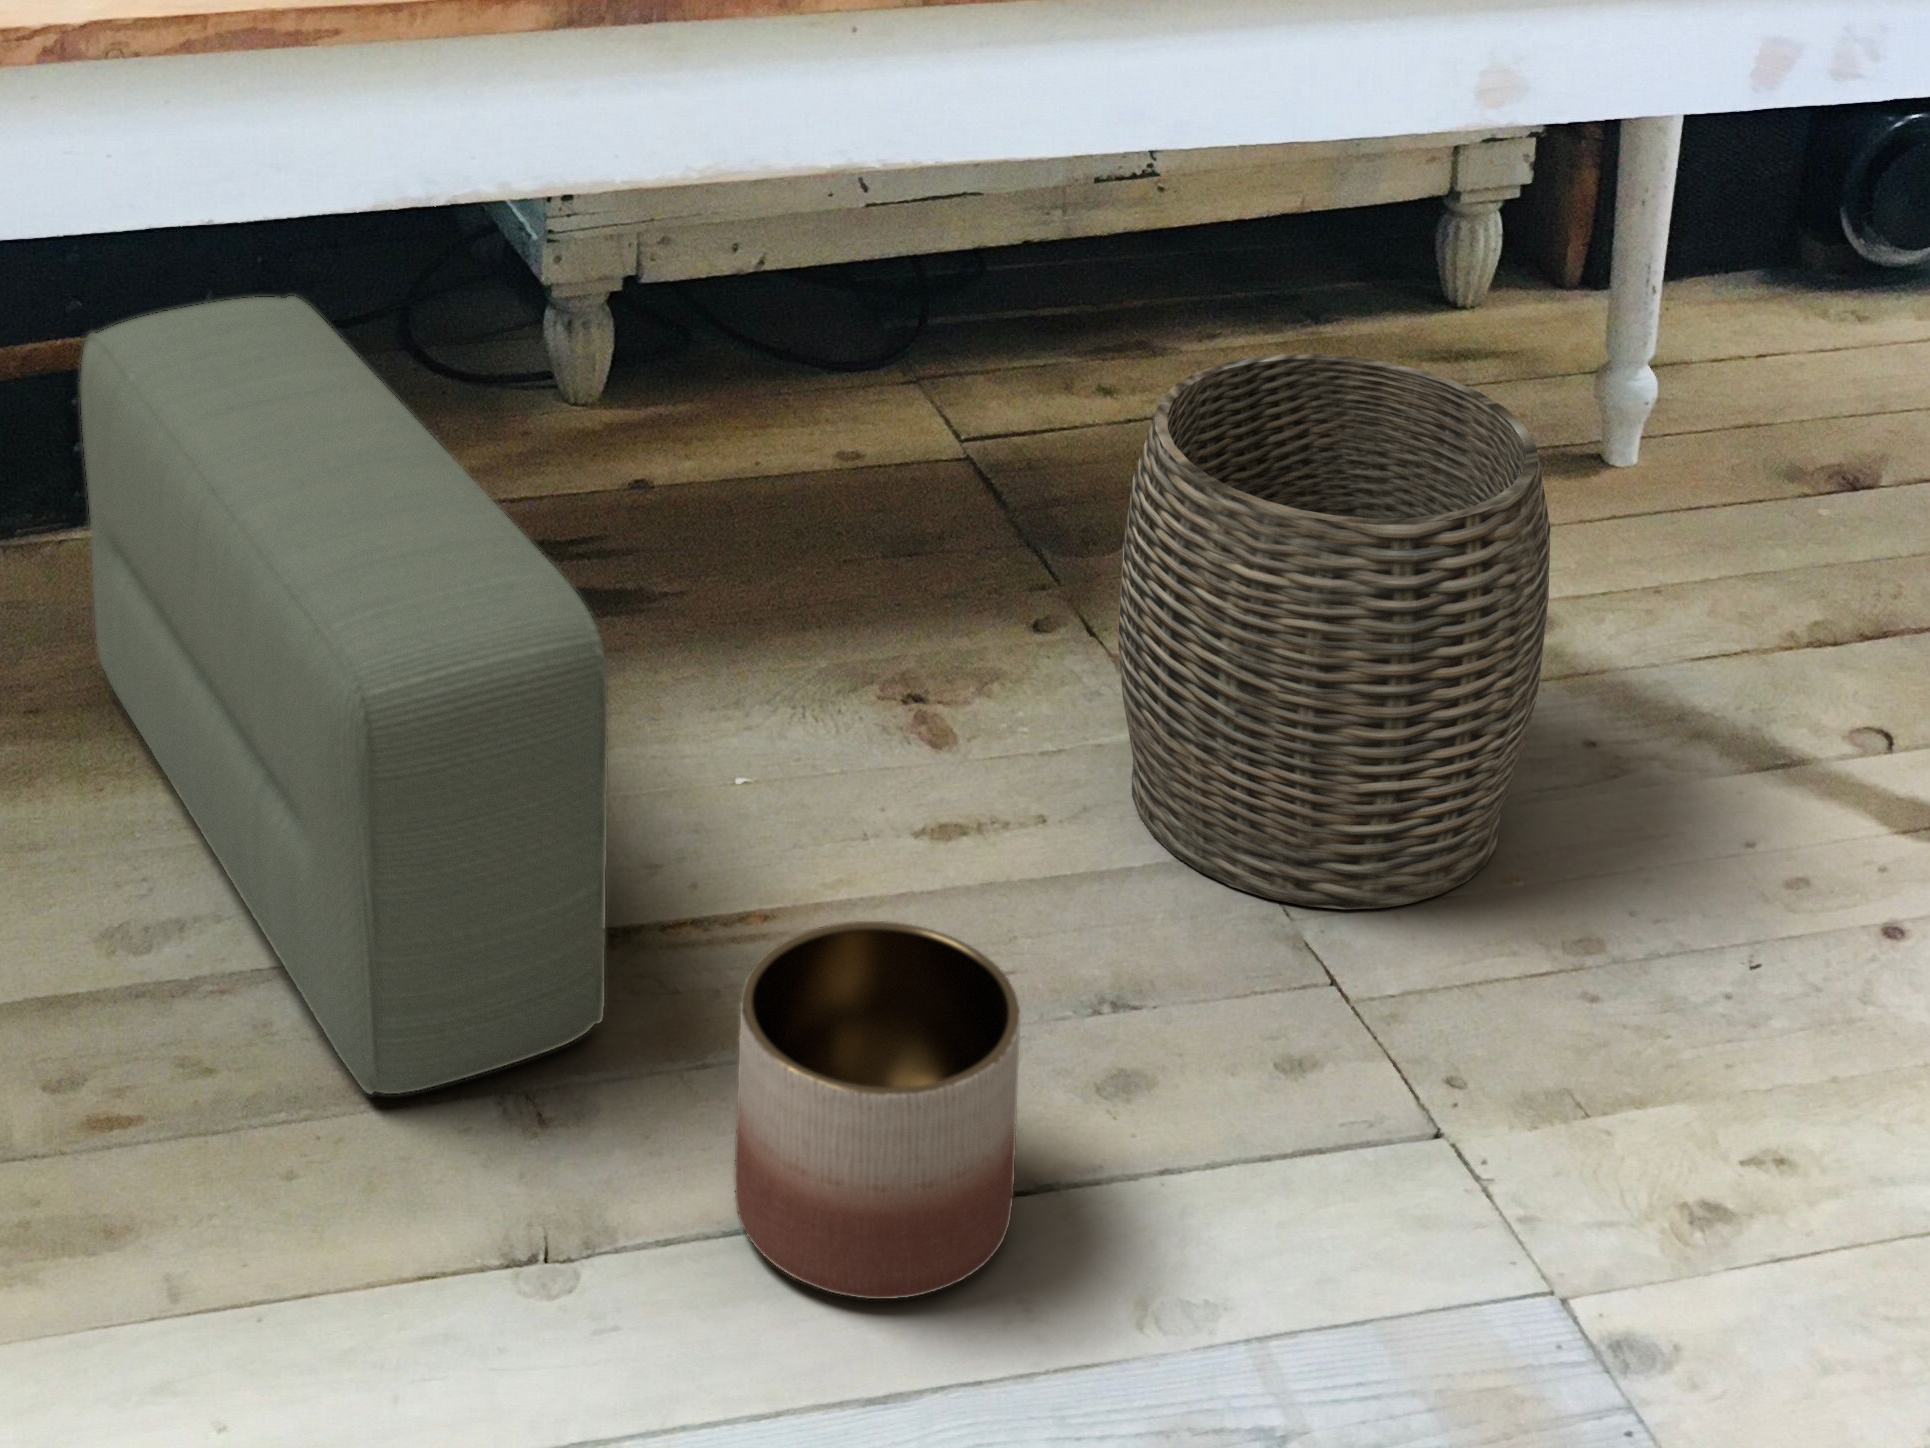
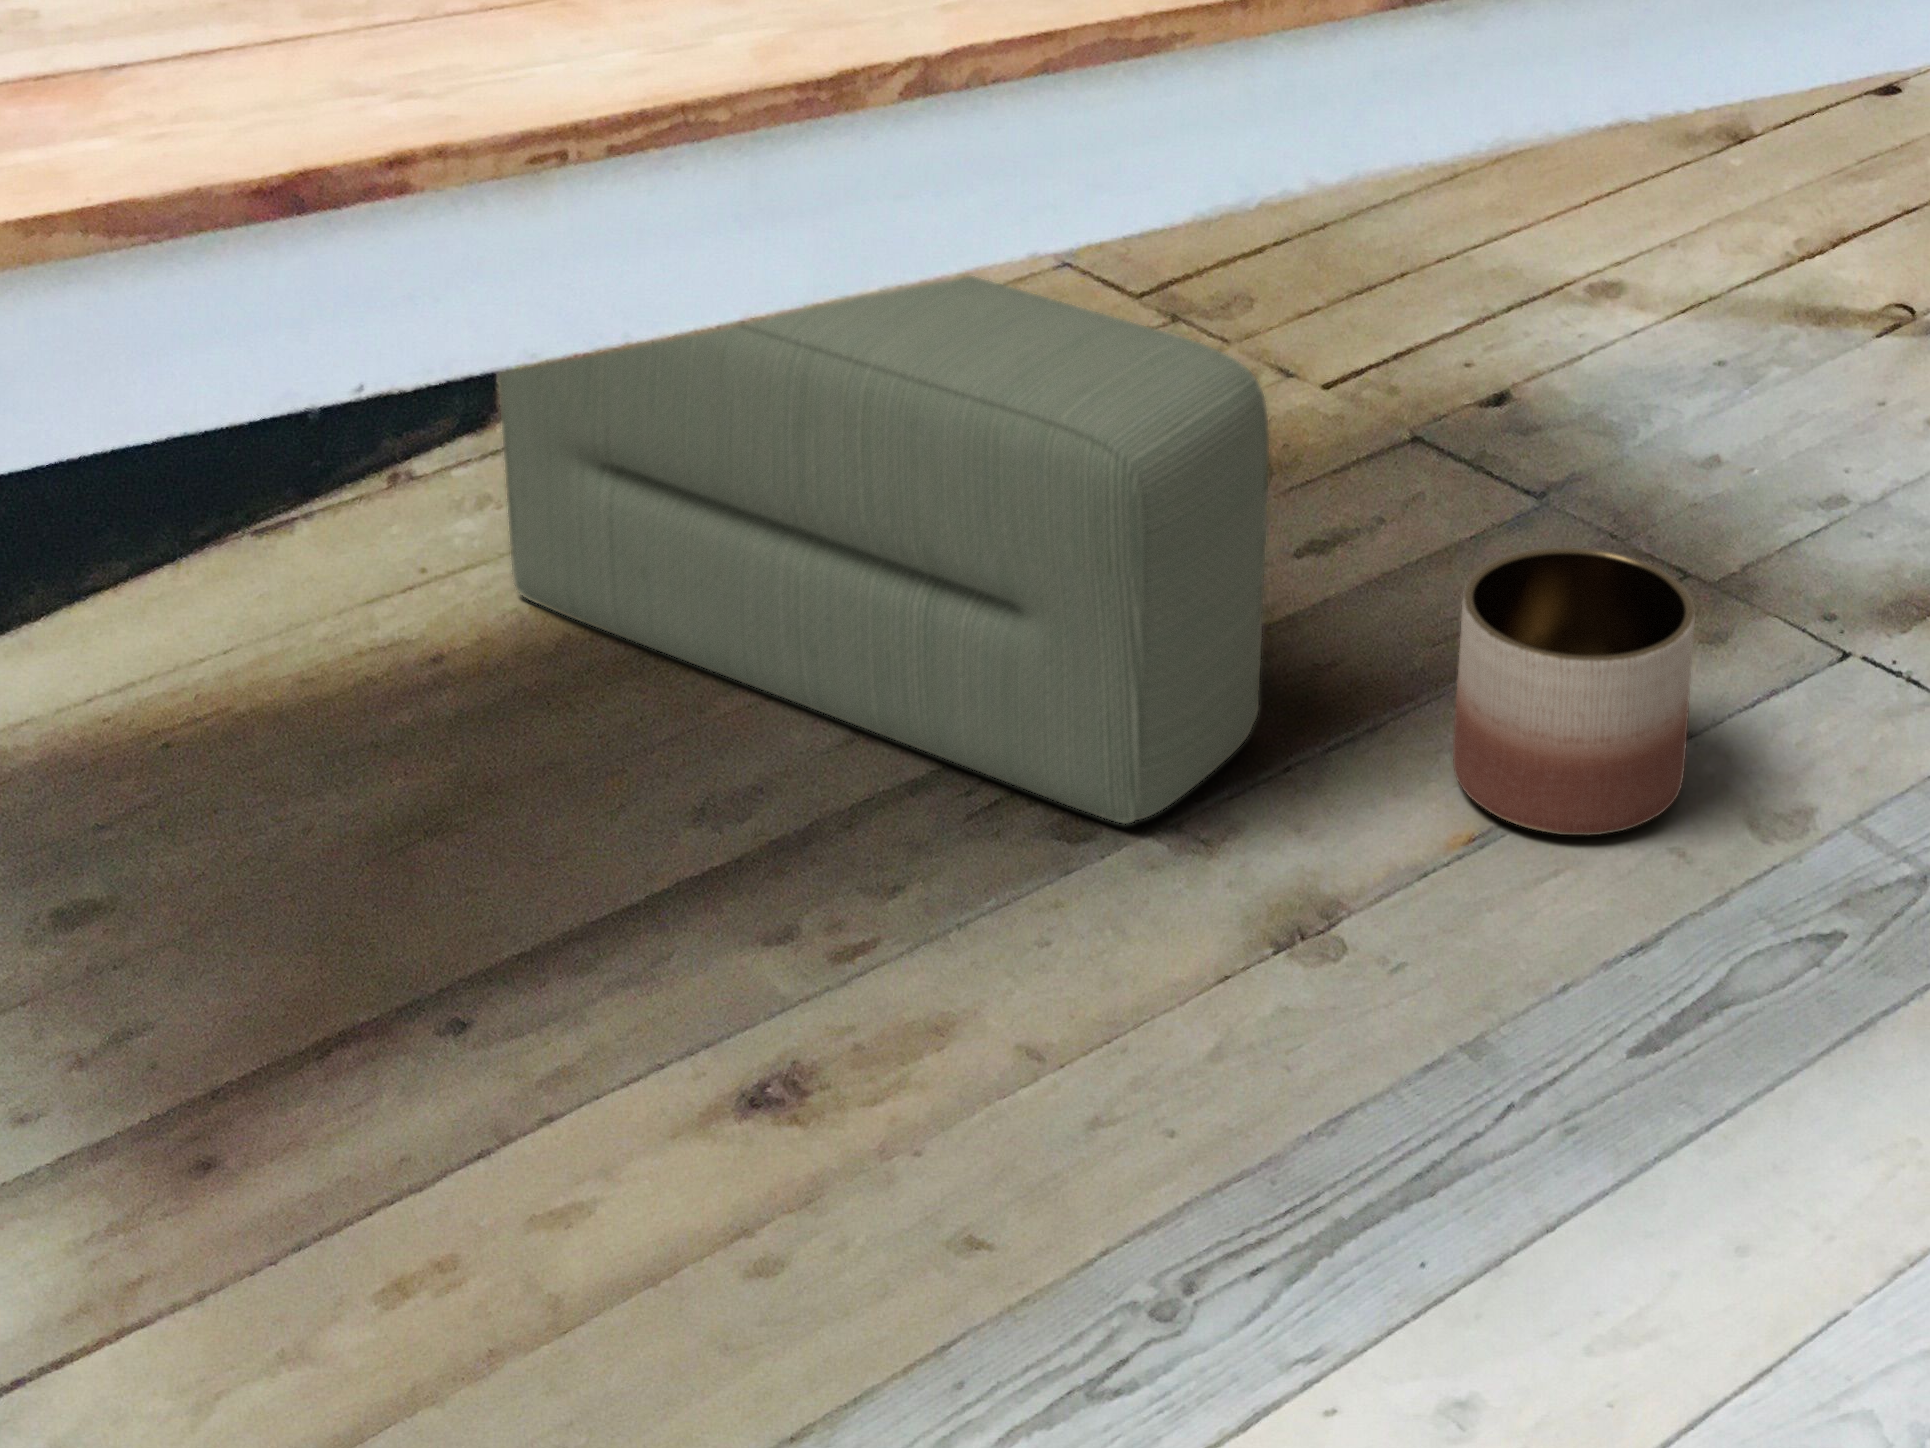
woven basket: present [1118,354,1550,909] -> none [1436,63,1788,506]

